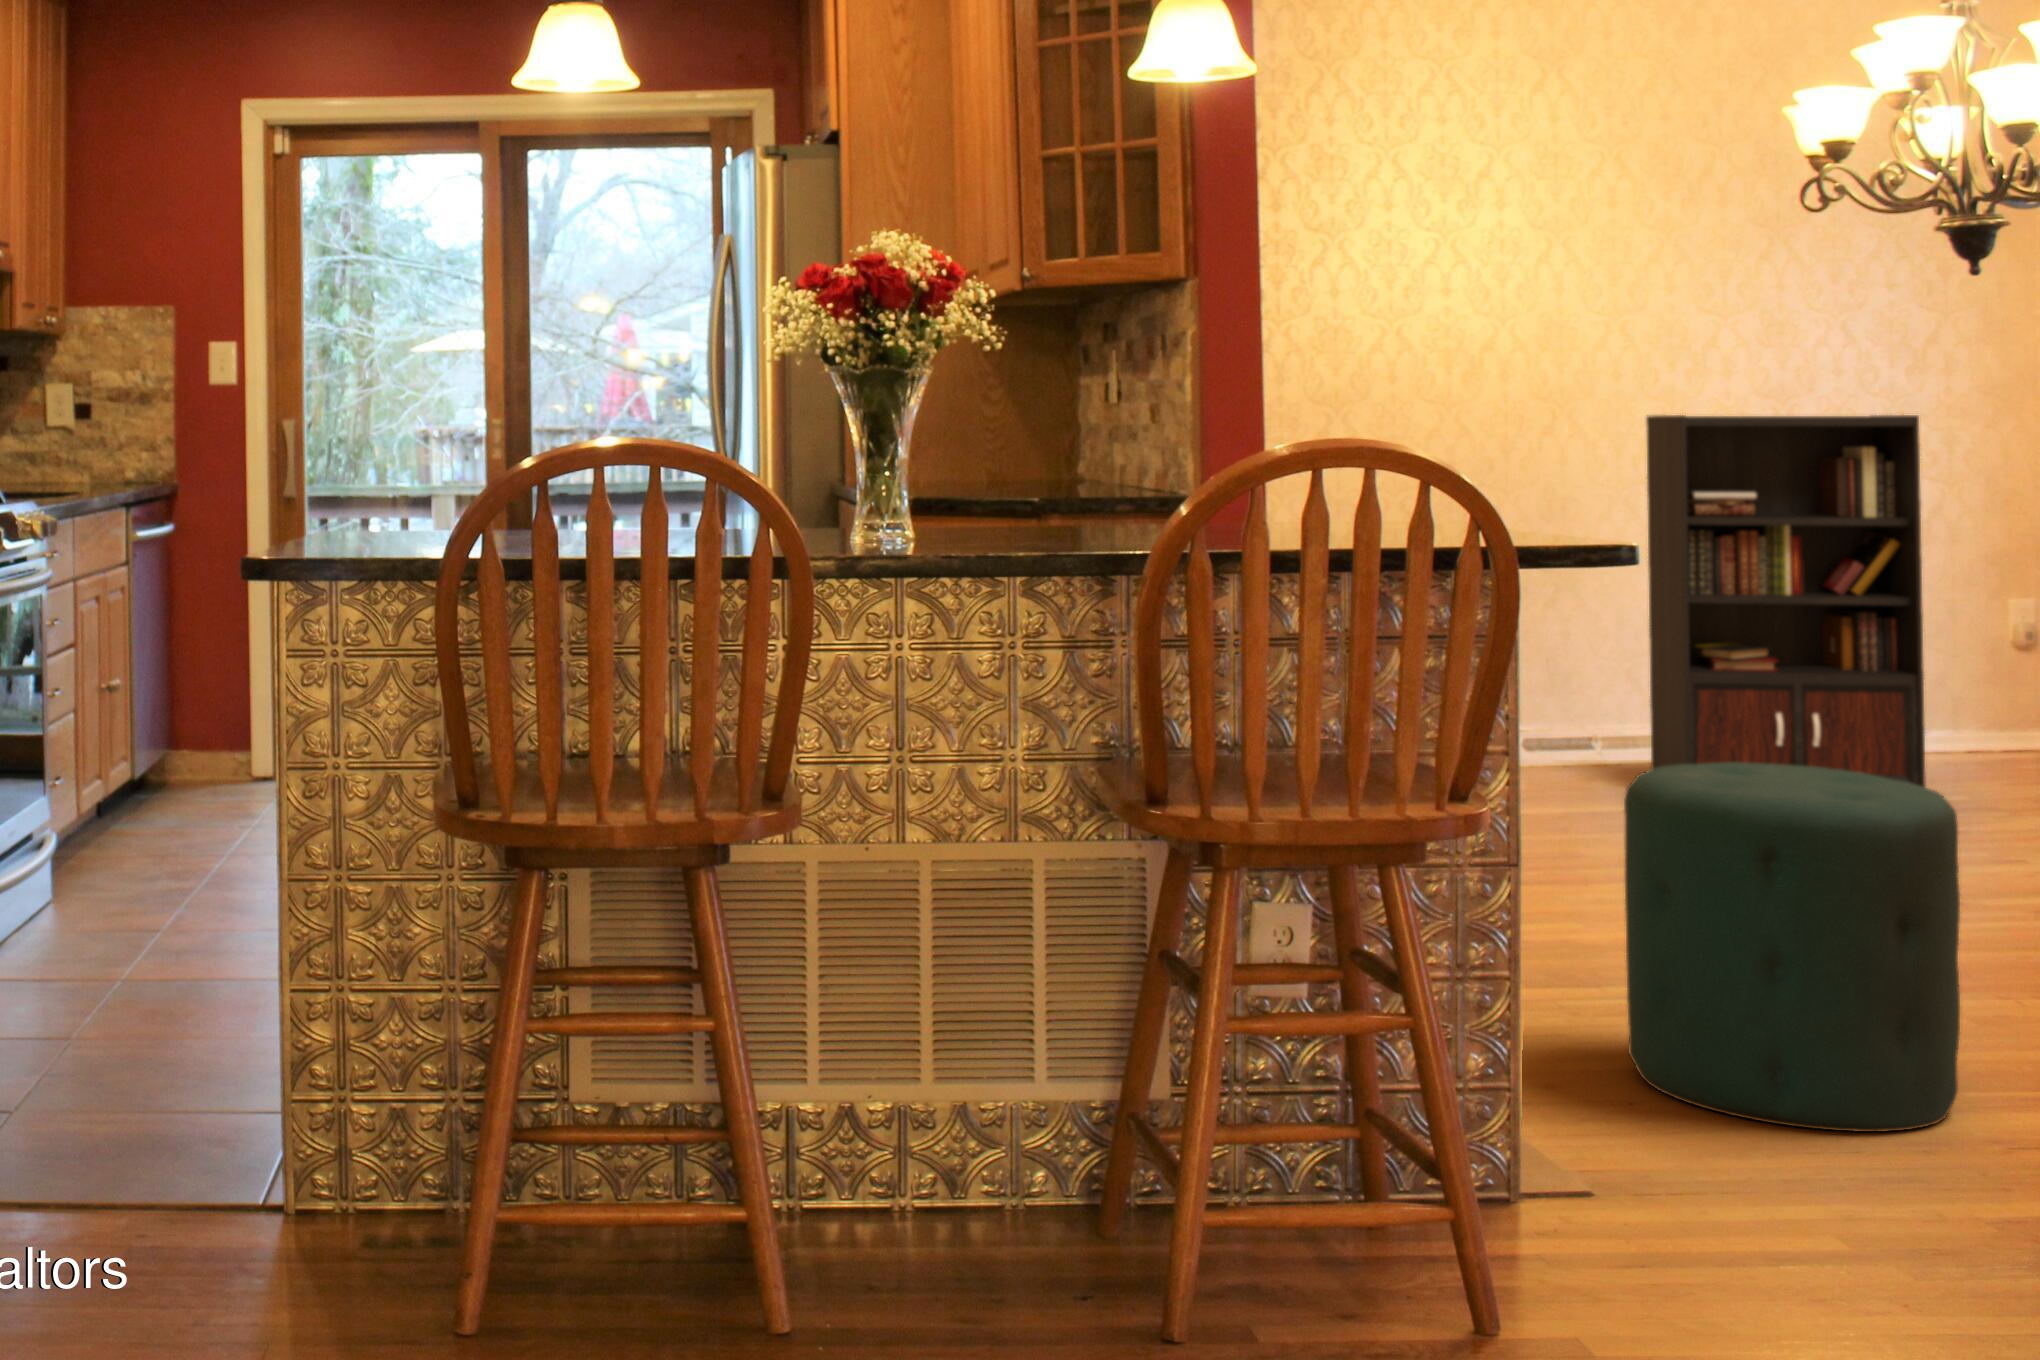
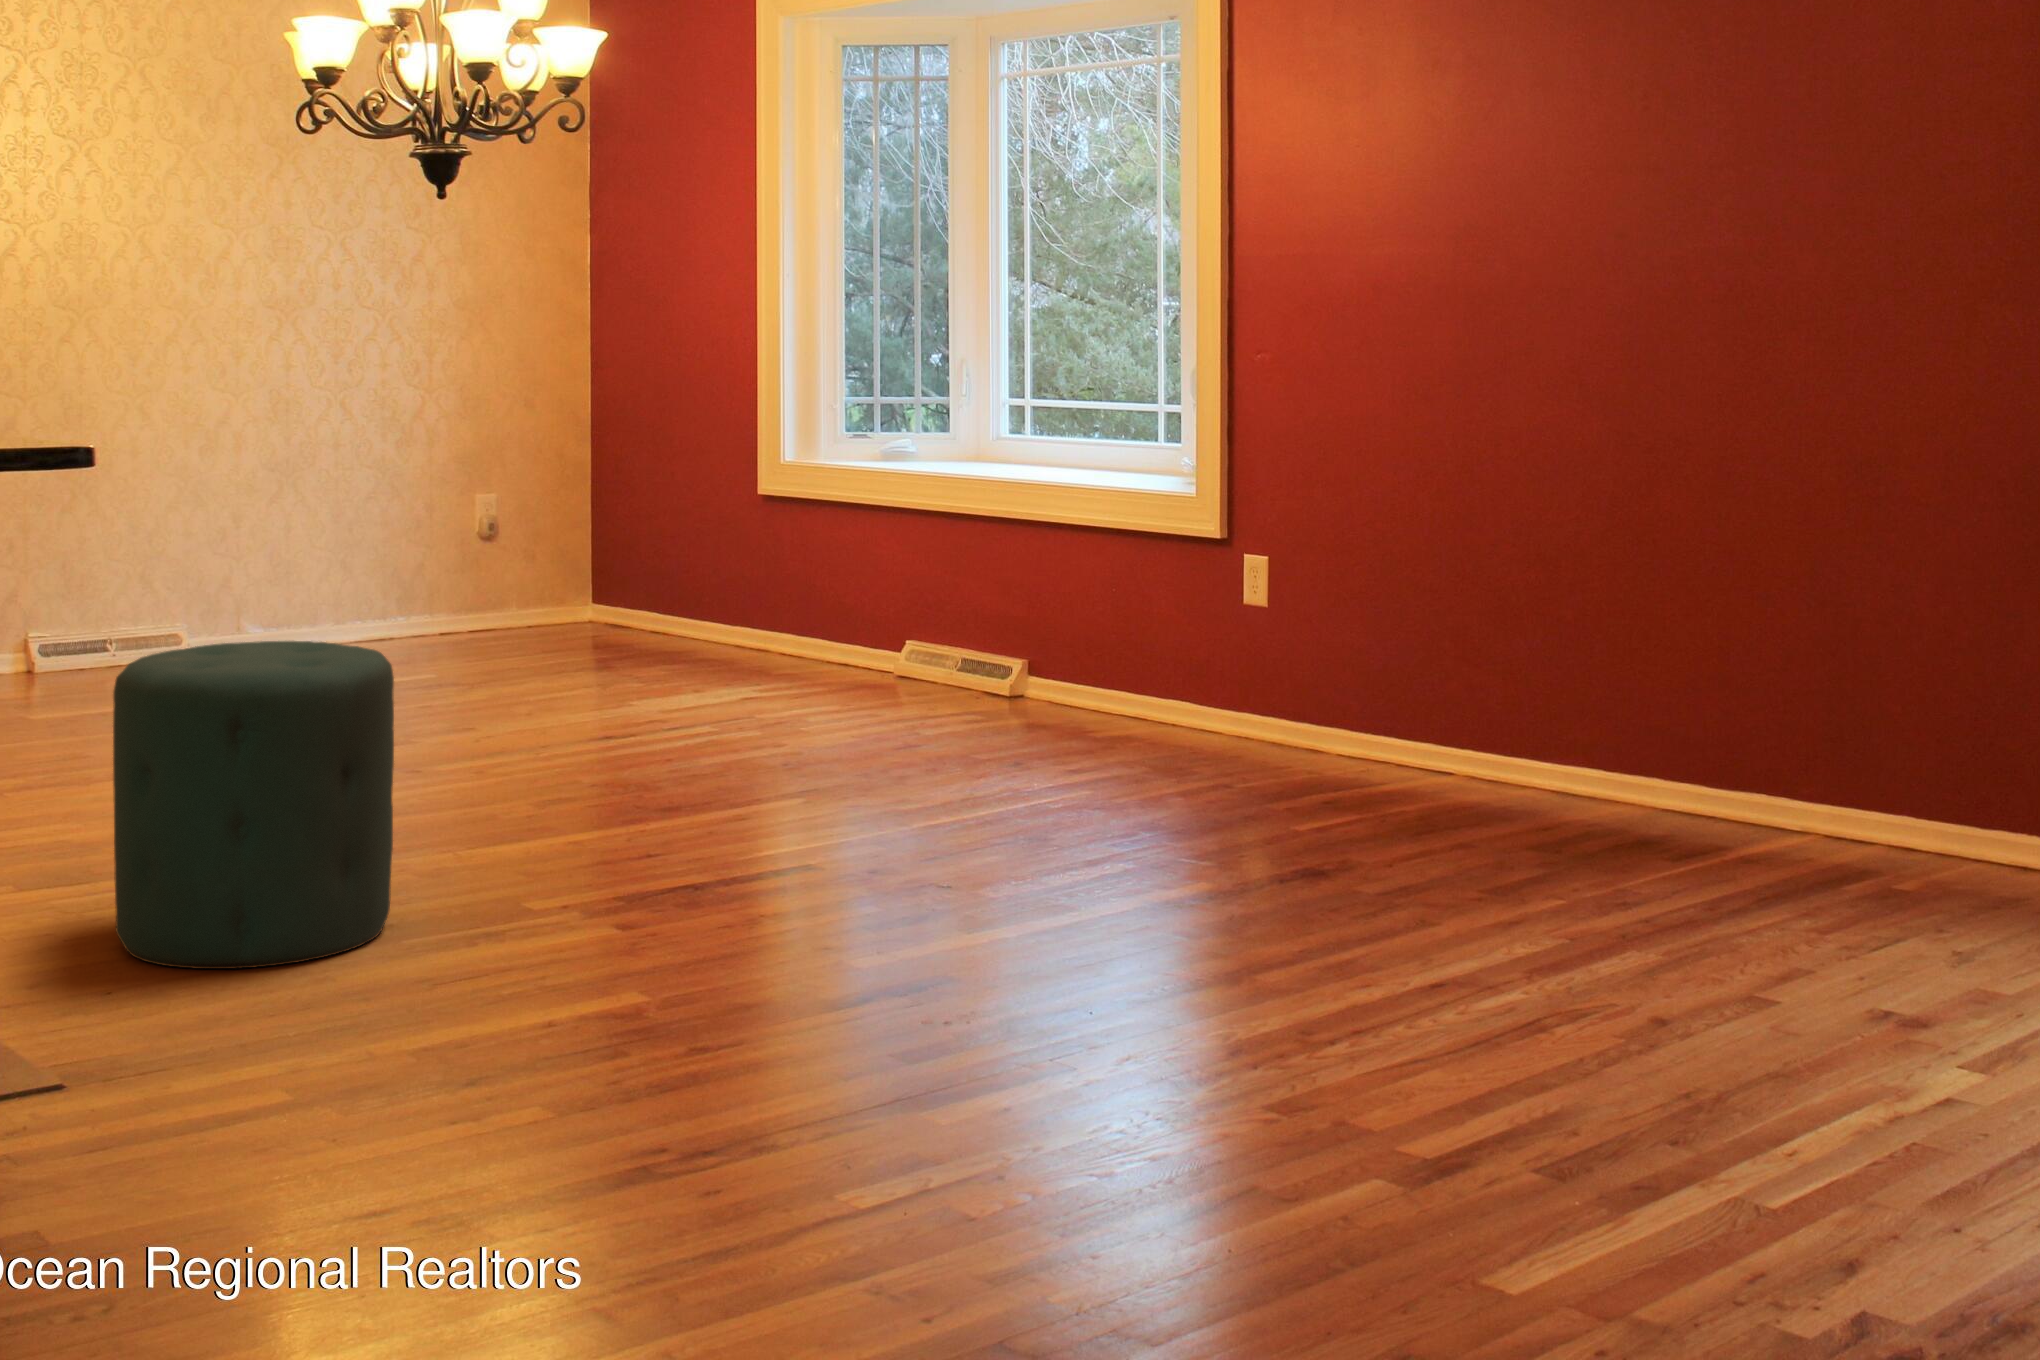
bookcase: present [1646,415,1926,787] -> none [181,318,413,678]

